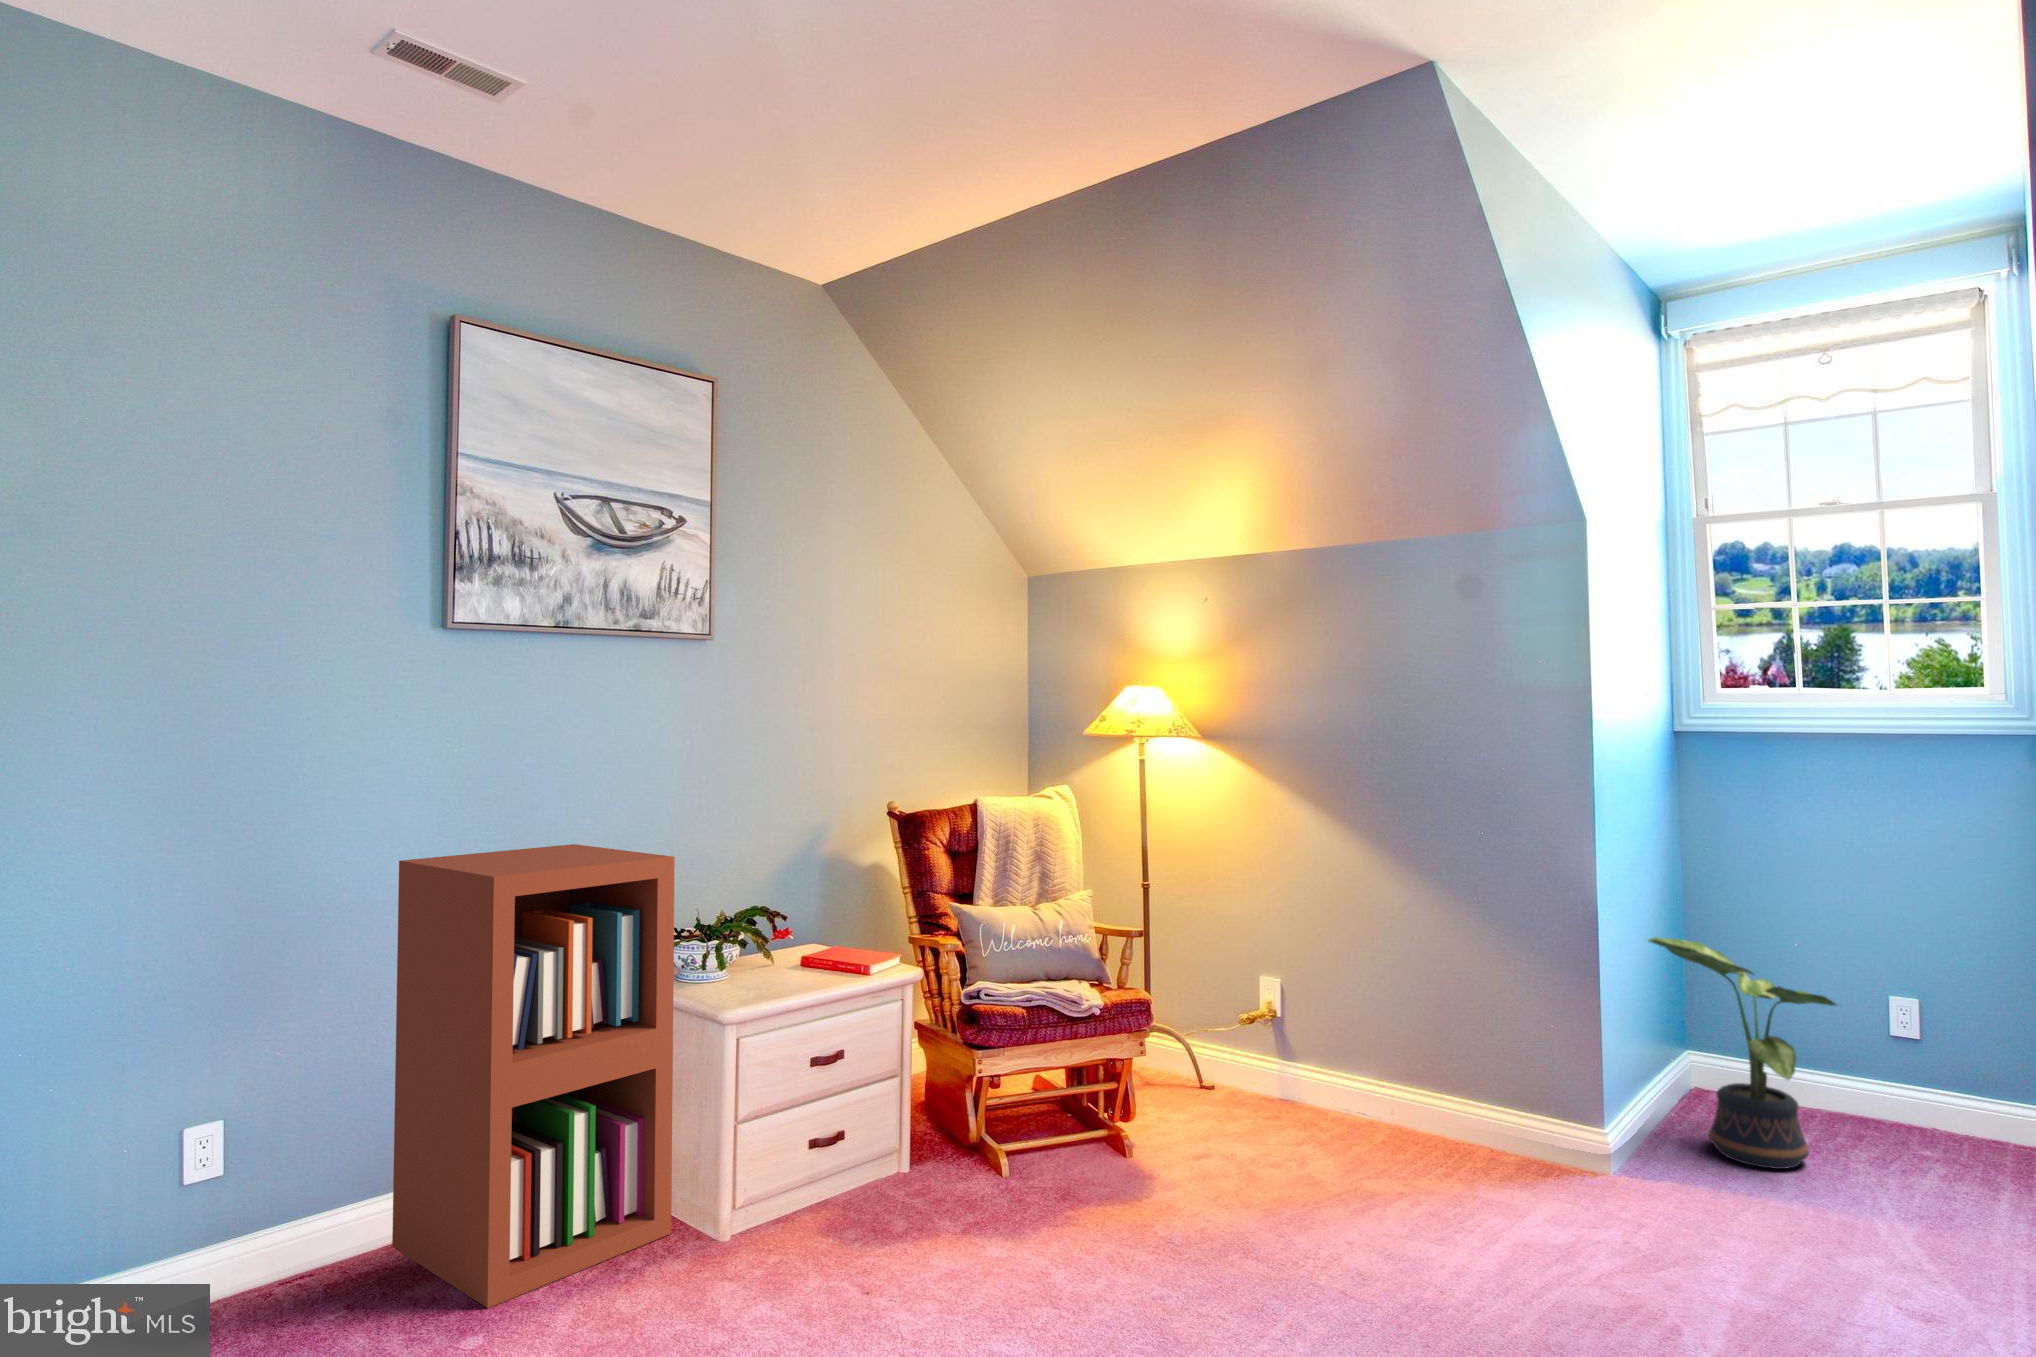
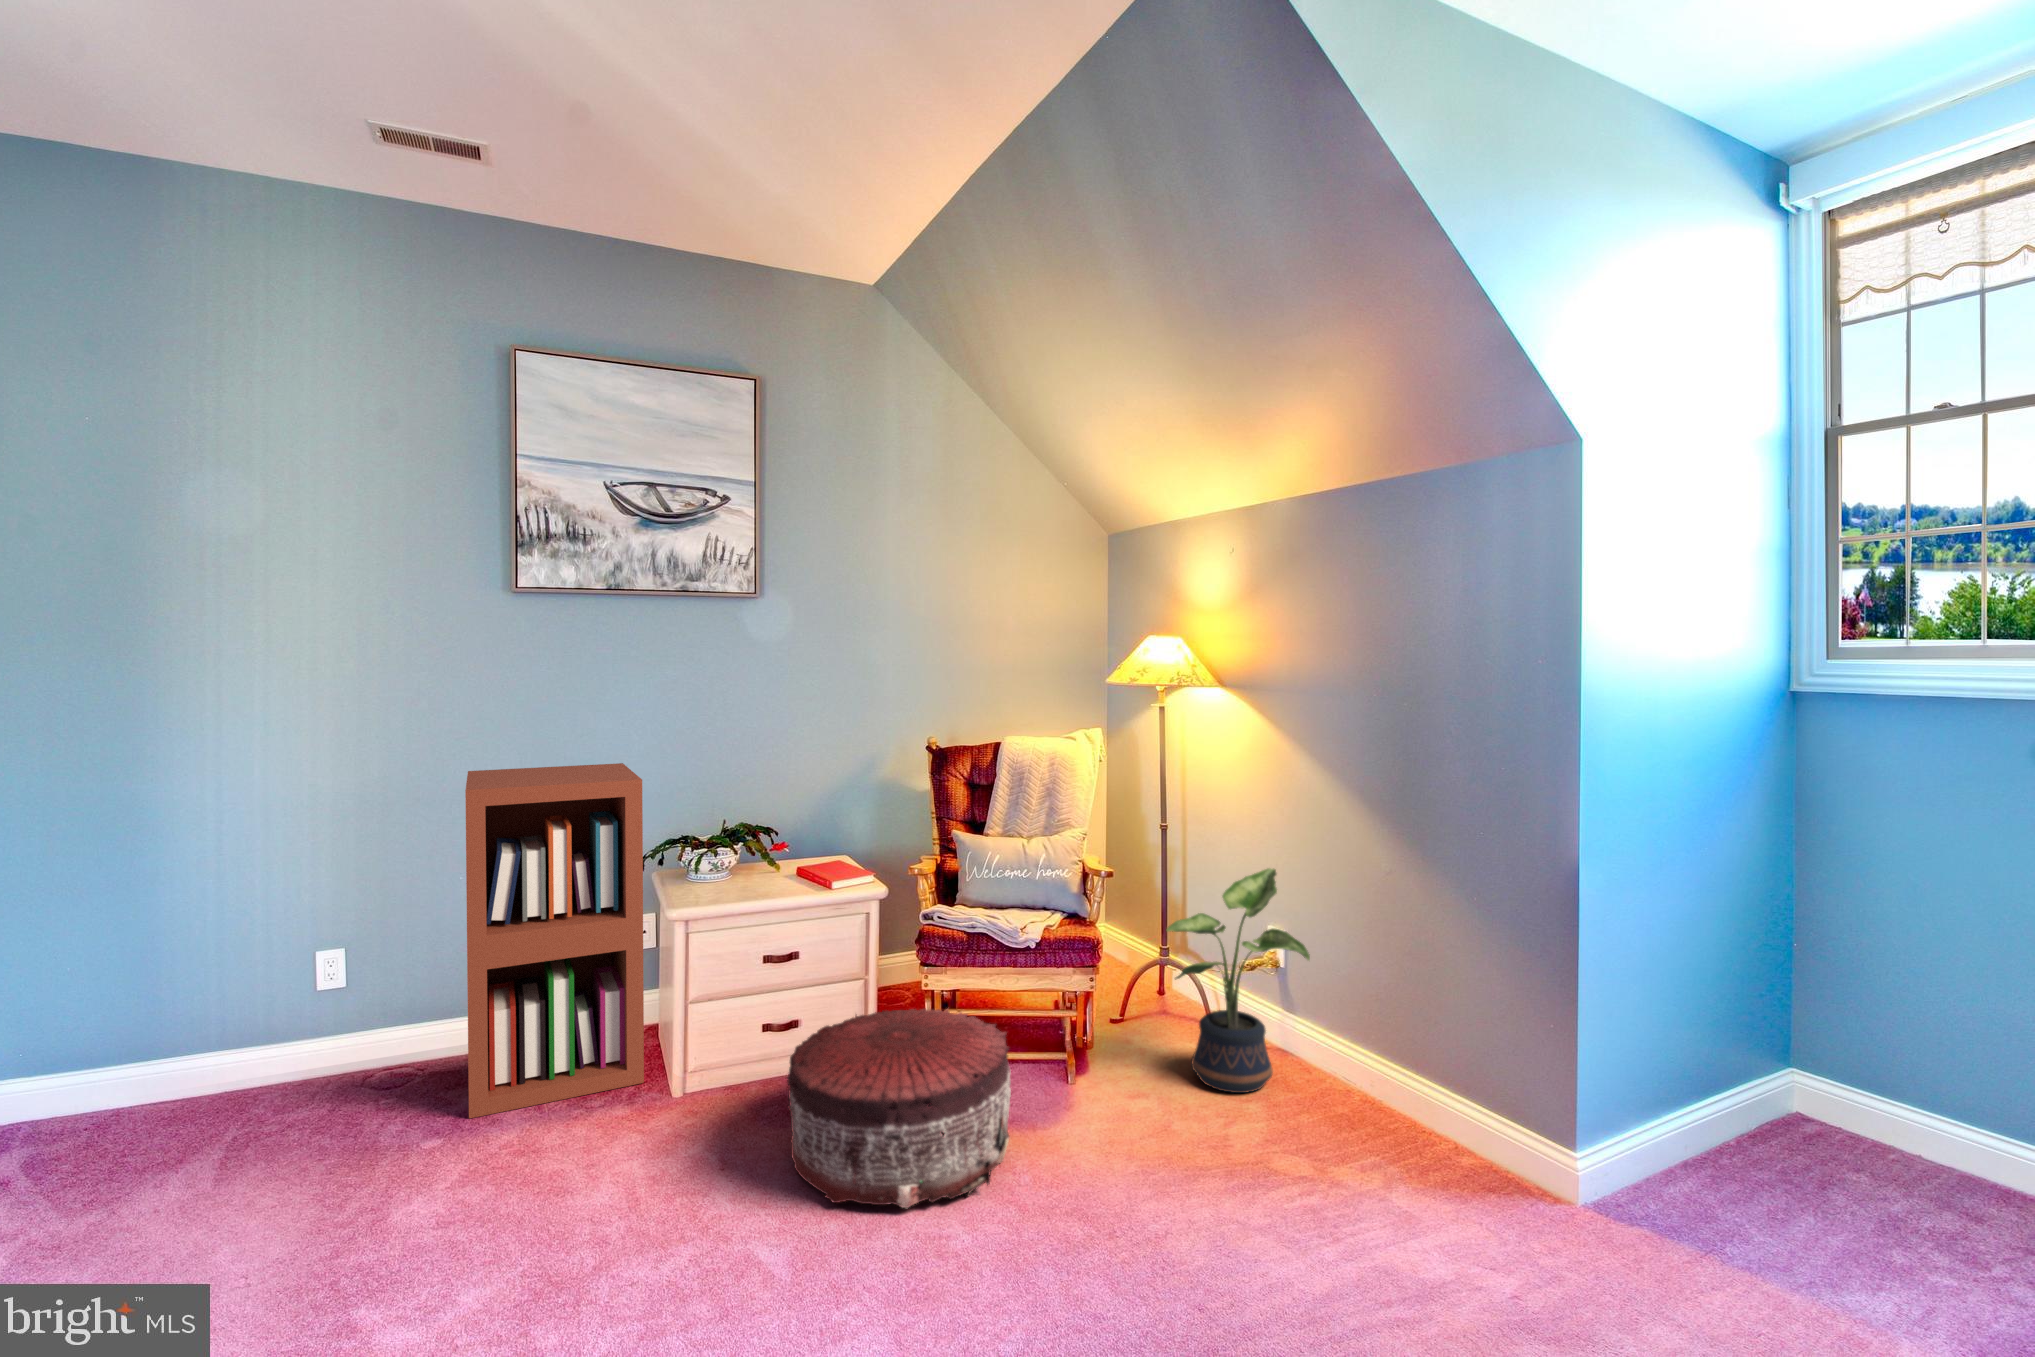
potted plant: present [1648,937,1837,1169] -> present [1167,868,1310,1093]
pouf: none [917,1085,1166,1295] -> present [786,1009,1011,1208]

